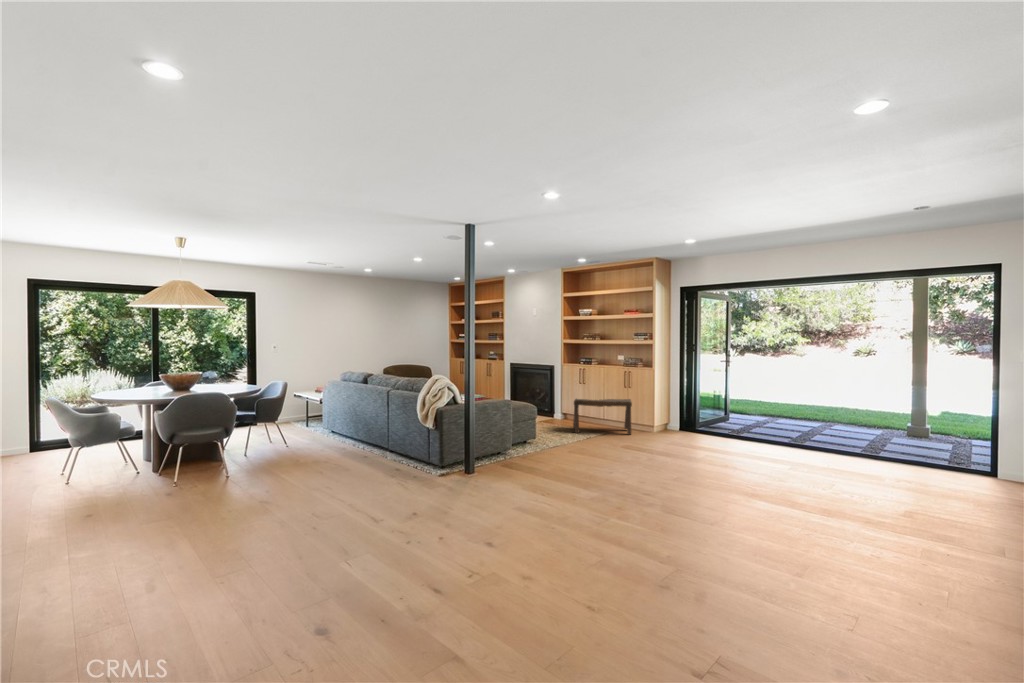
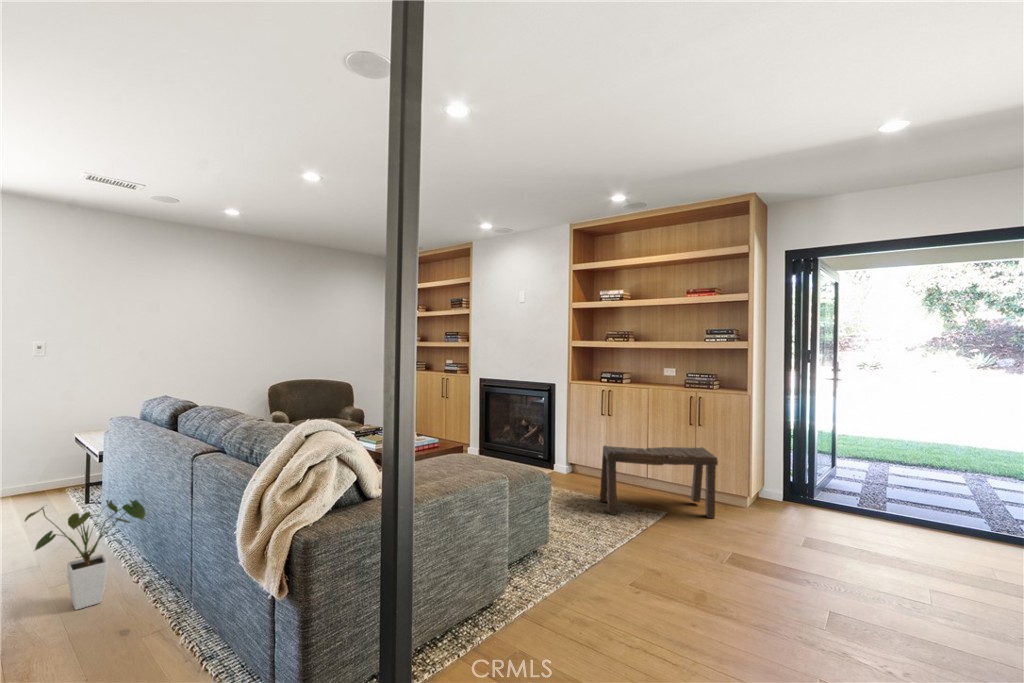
house plant: none [326,410,368,451] -> present [25,500,145,610]

